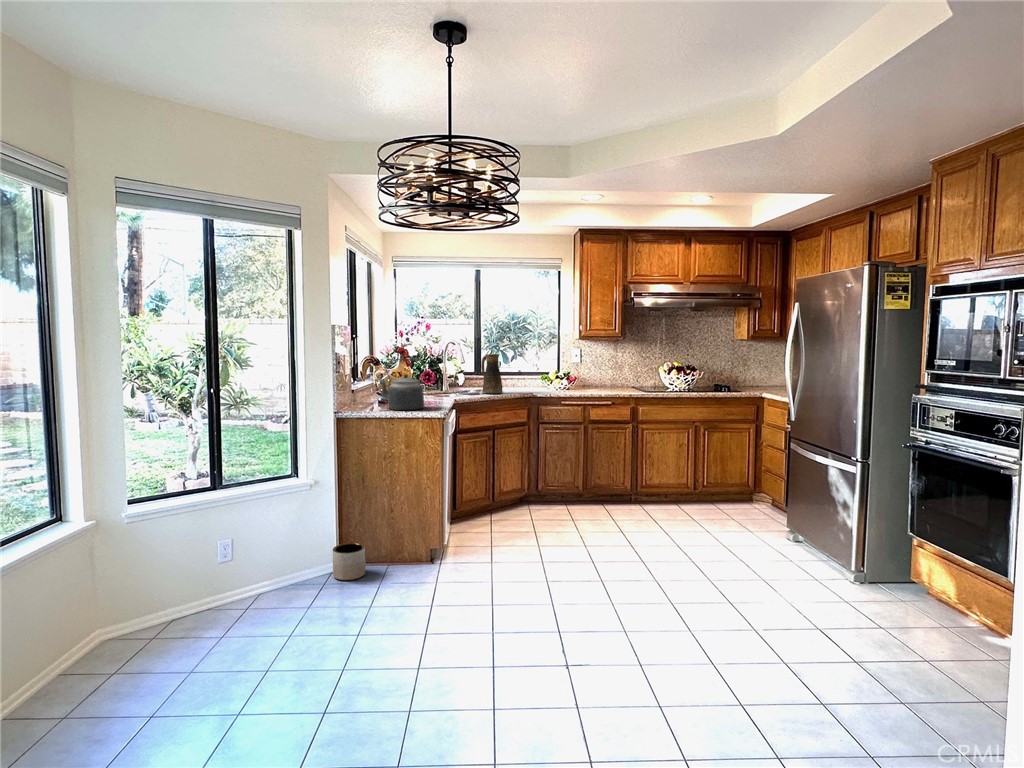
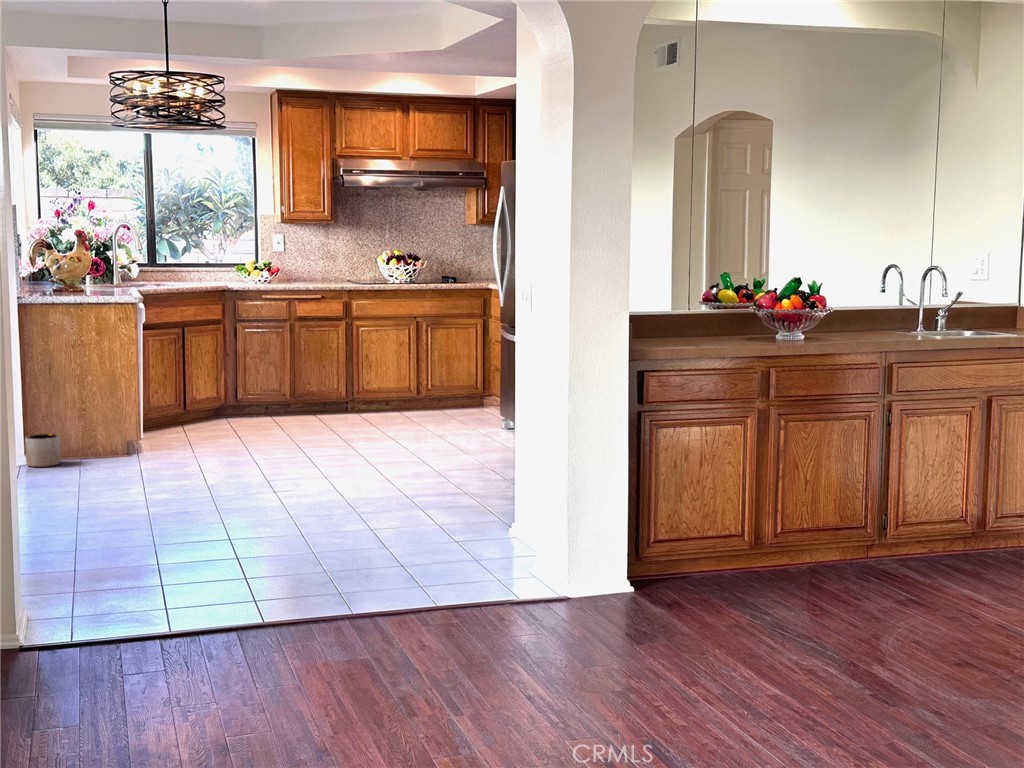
pitcher: present [481,354,503,393] -> none [164,239,192,285]
kettle: present [379,359,426,410] -> none [61,241,114,296]

